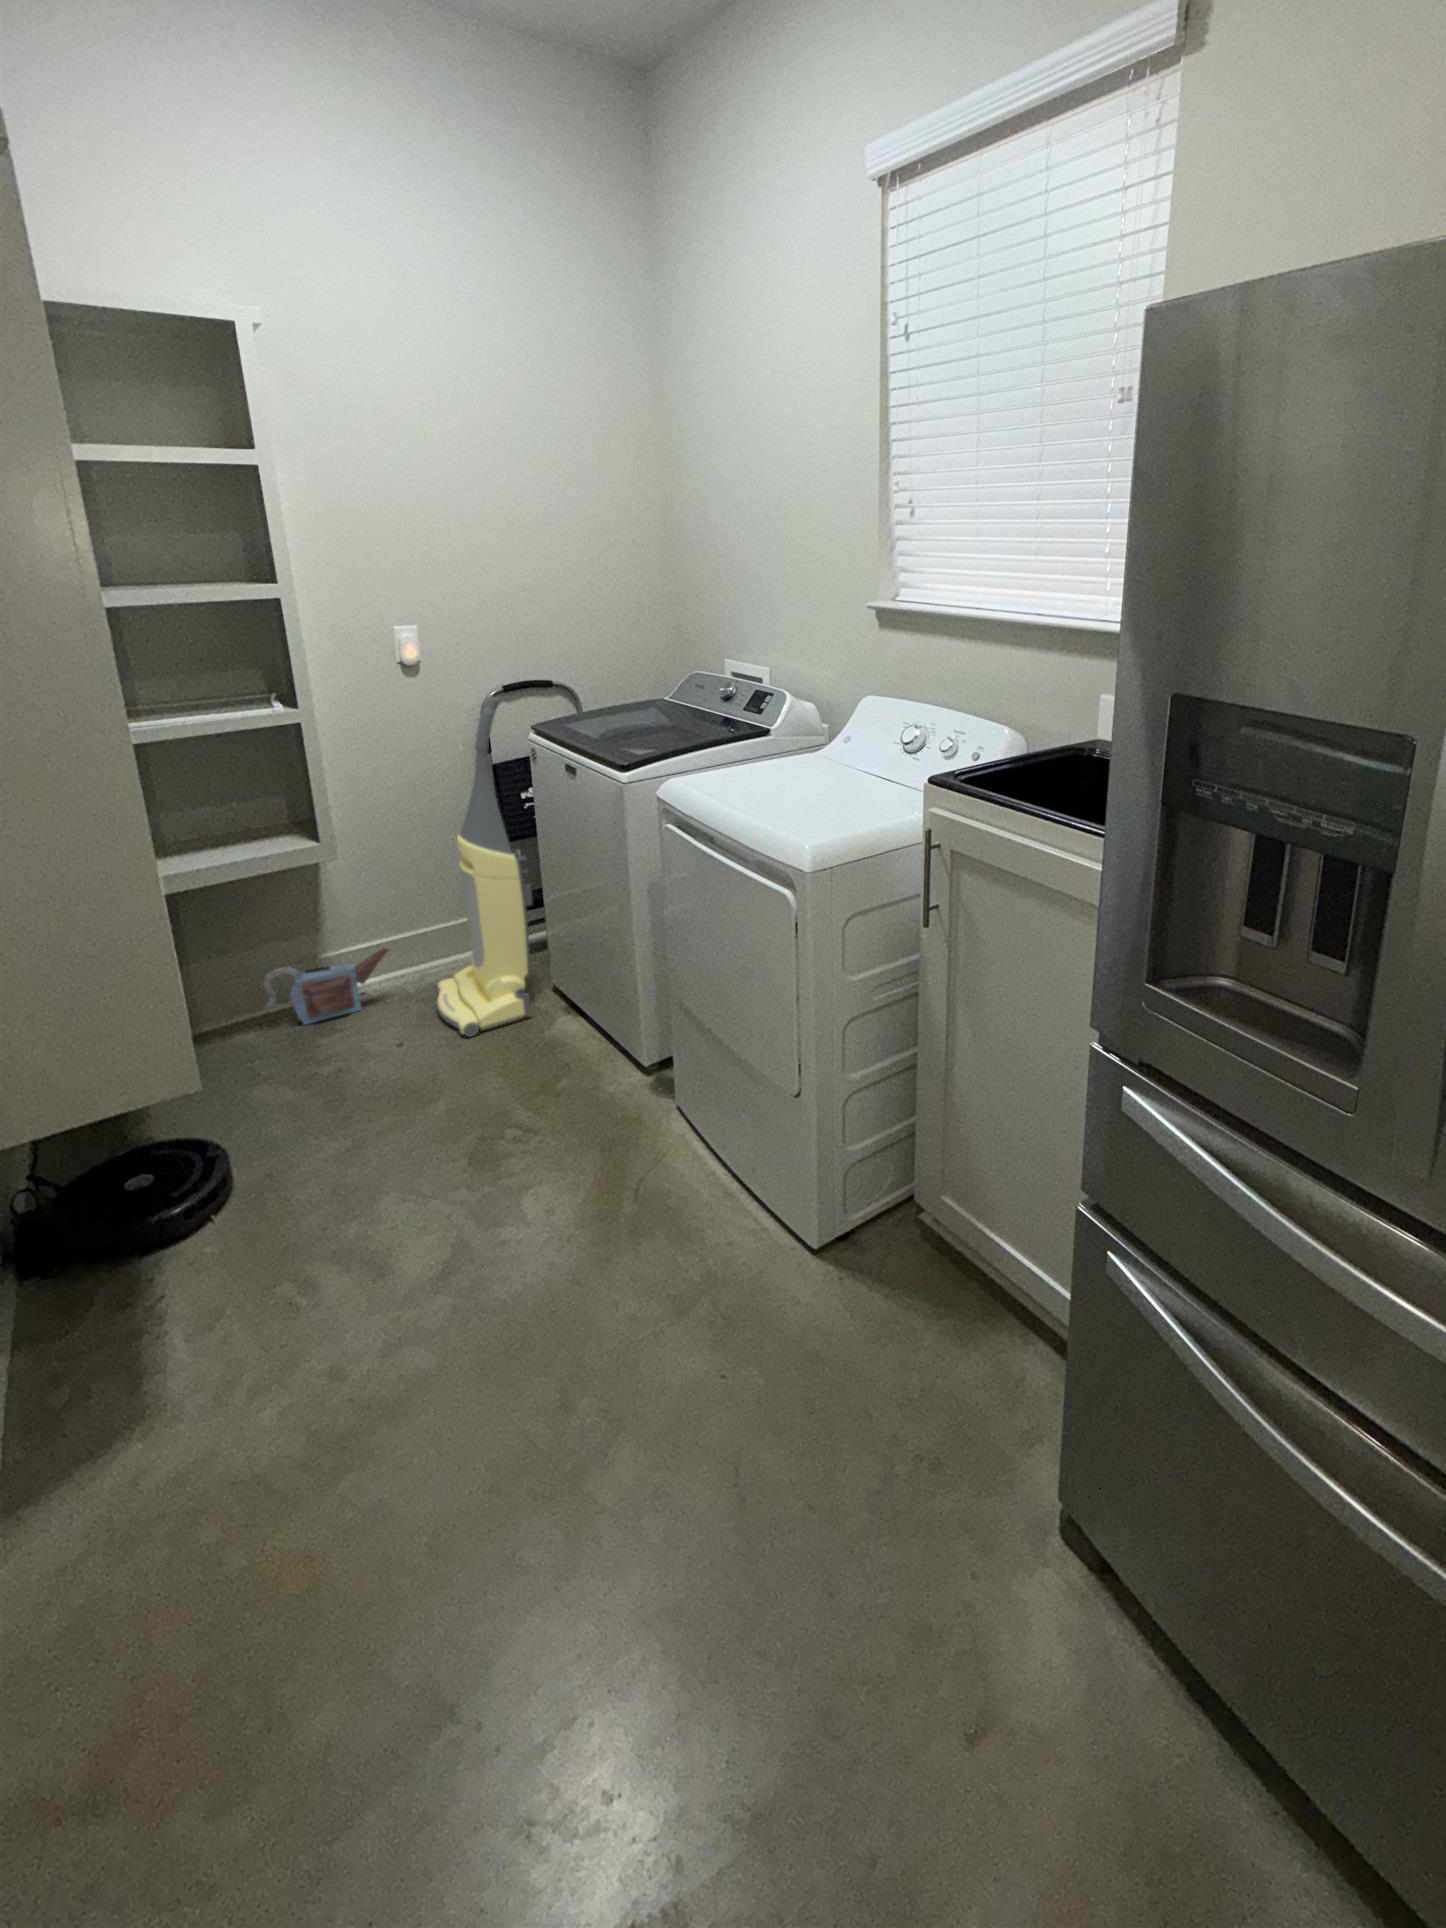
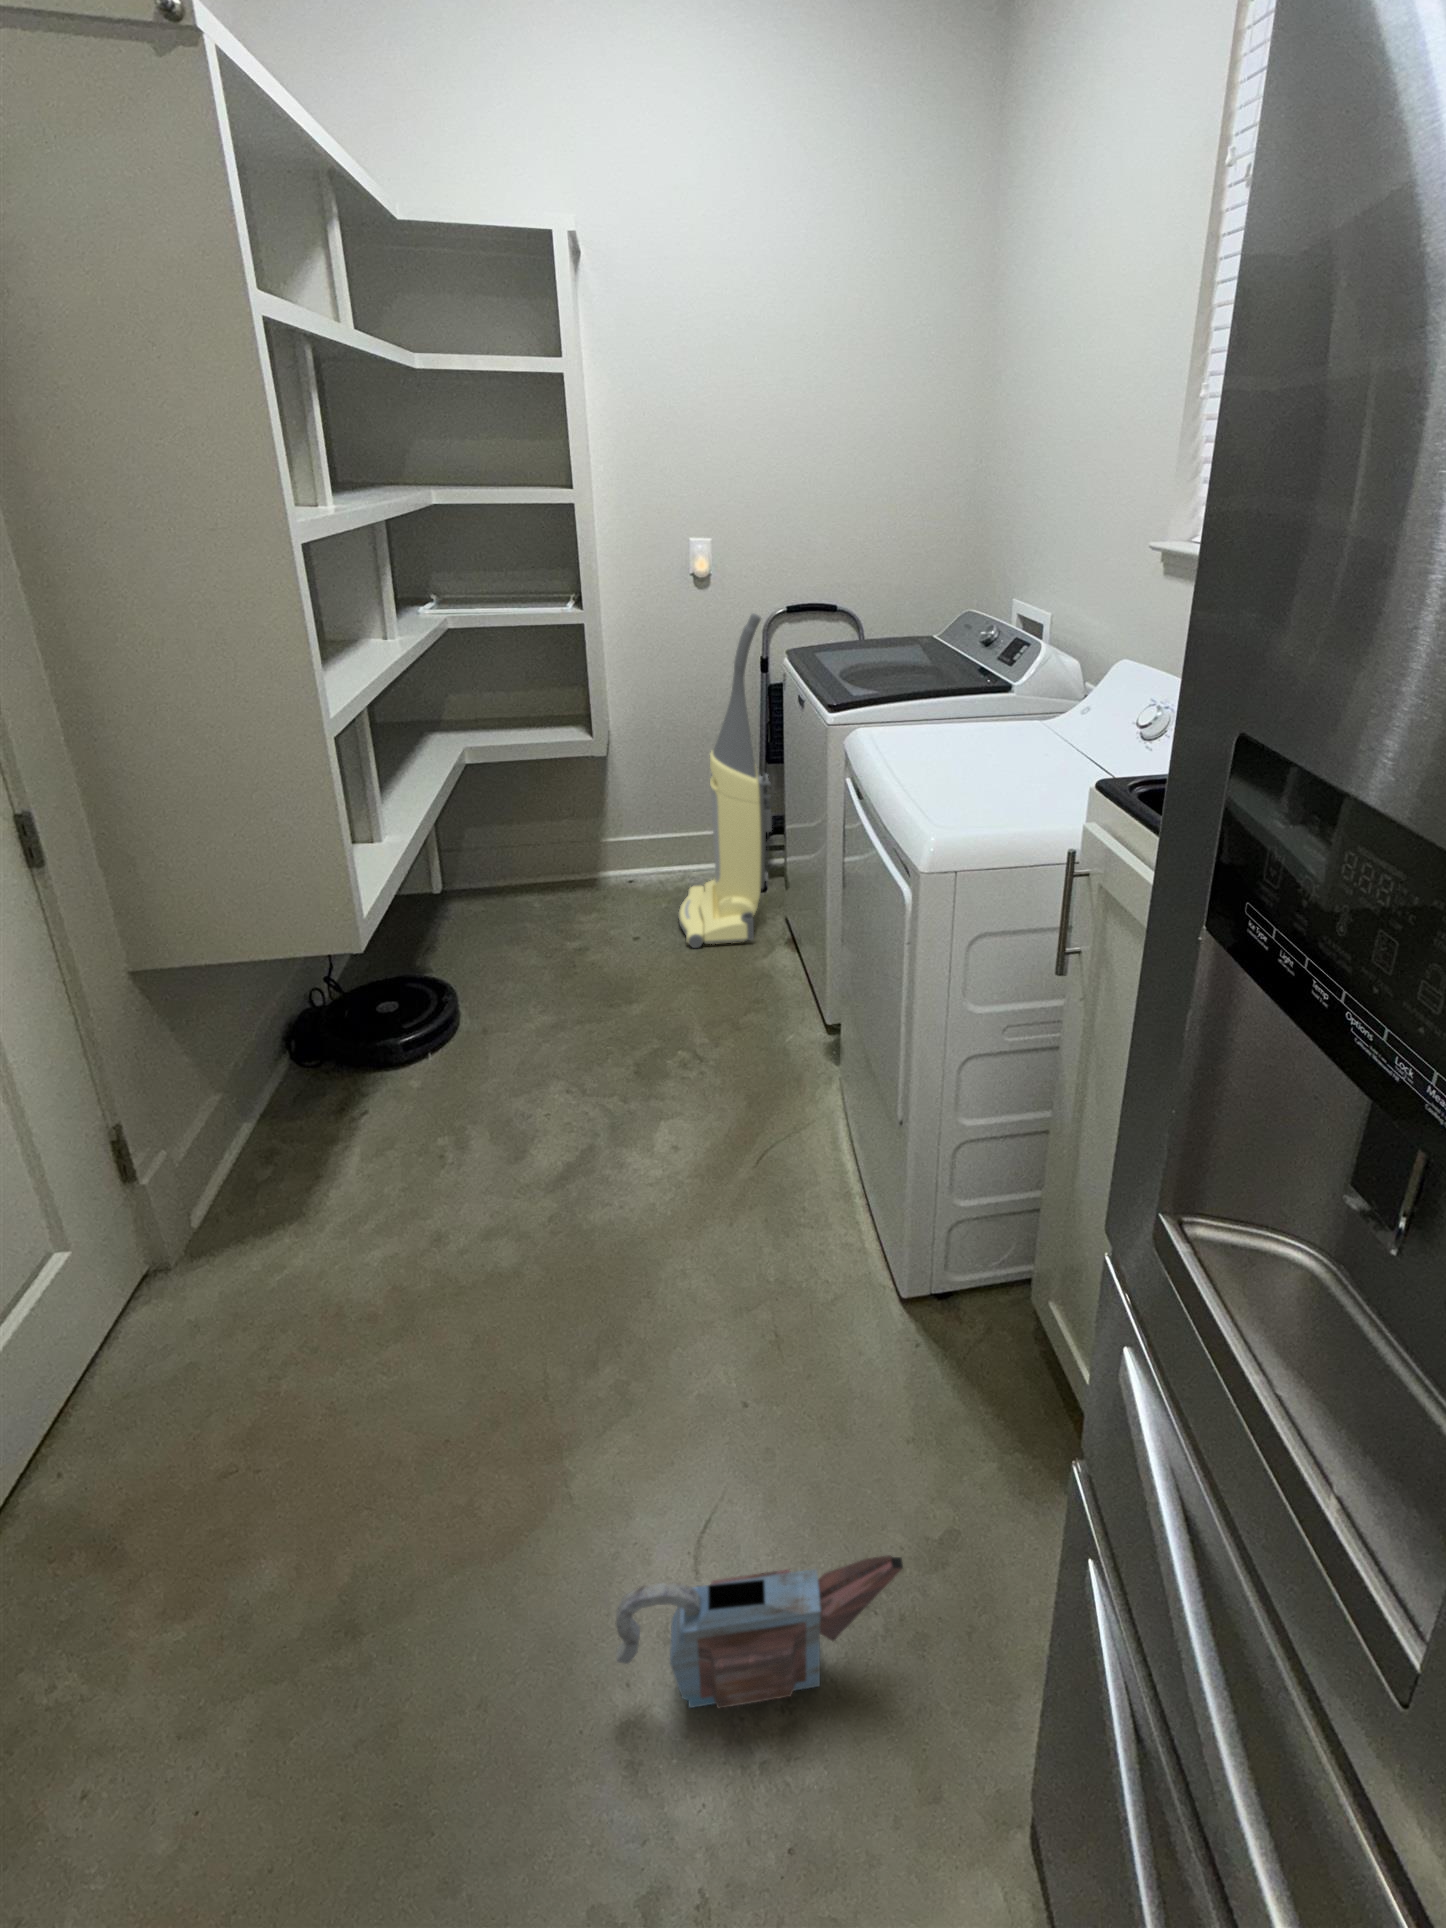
watering can: present [264,948,388,1025] -> present [616,1555,903,1708]

